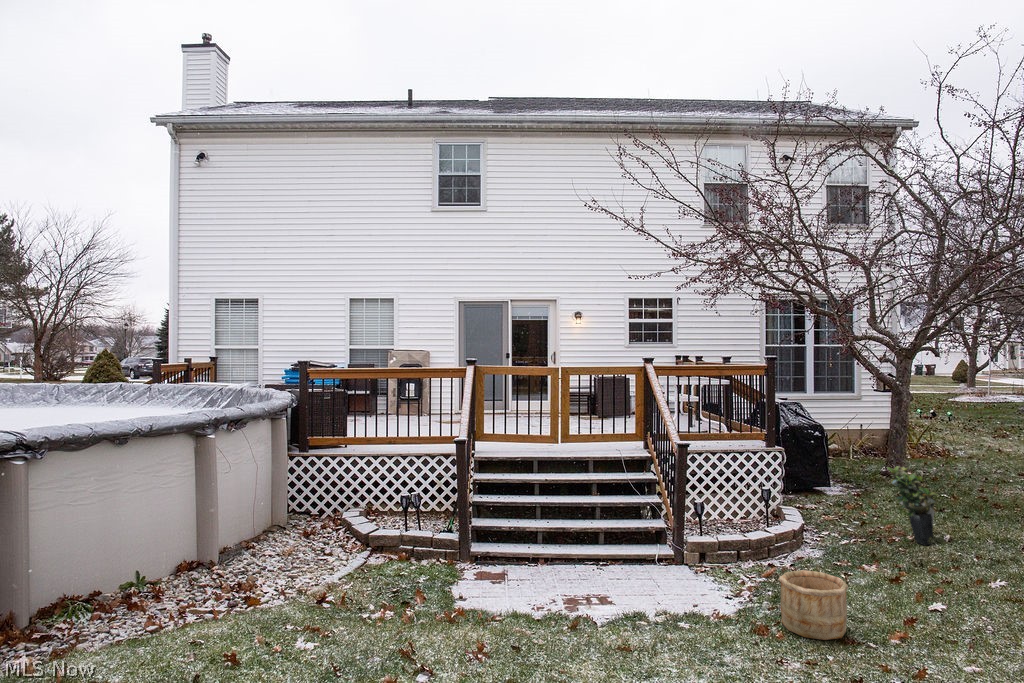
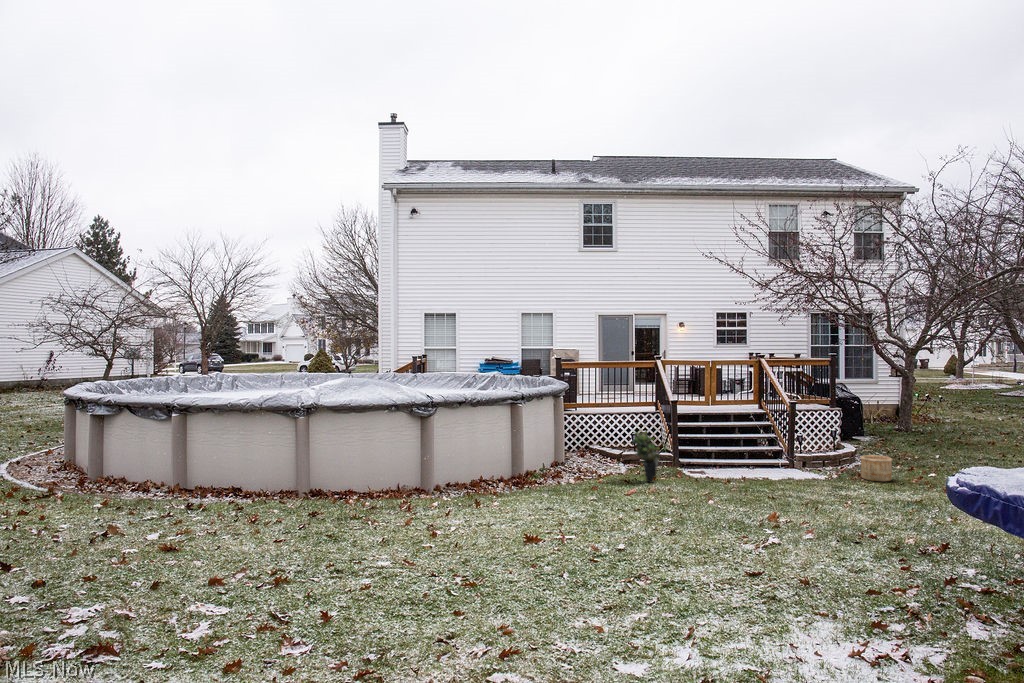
potted plant: present [887,466,937,545] -> present [632,432,660,482]

